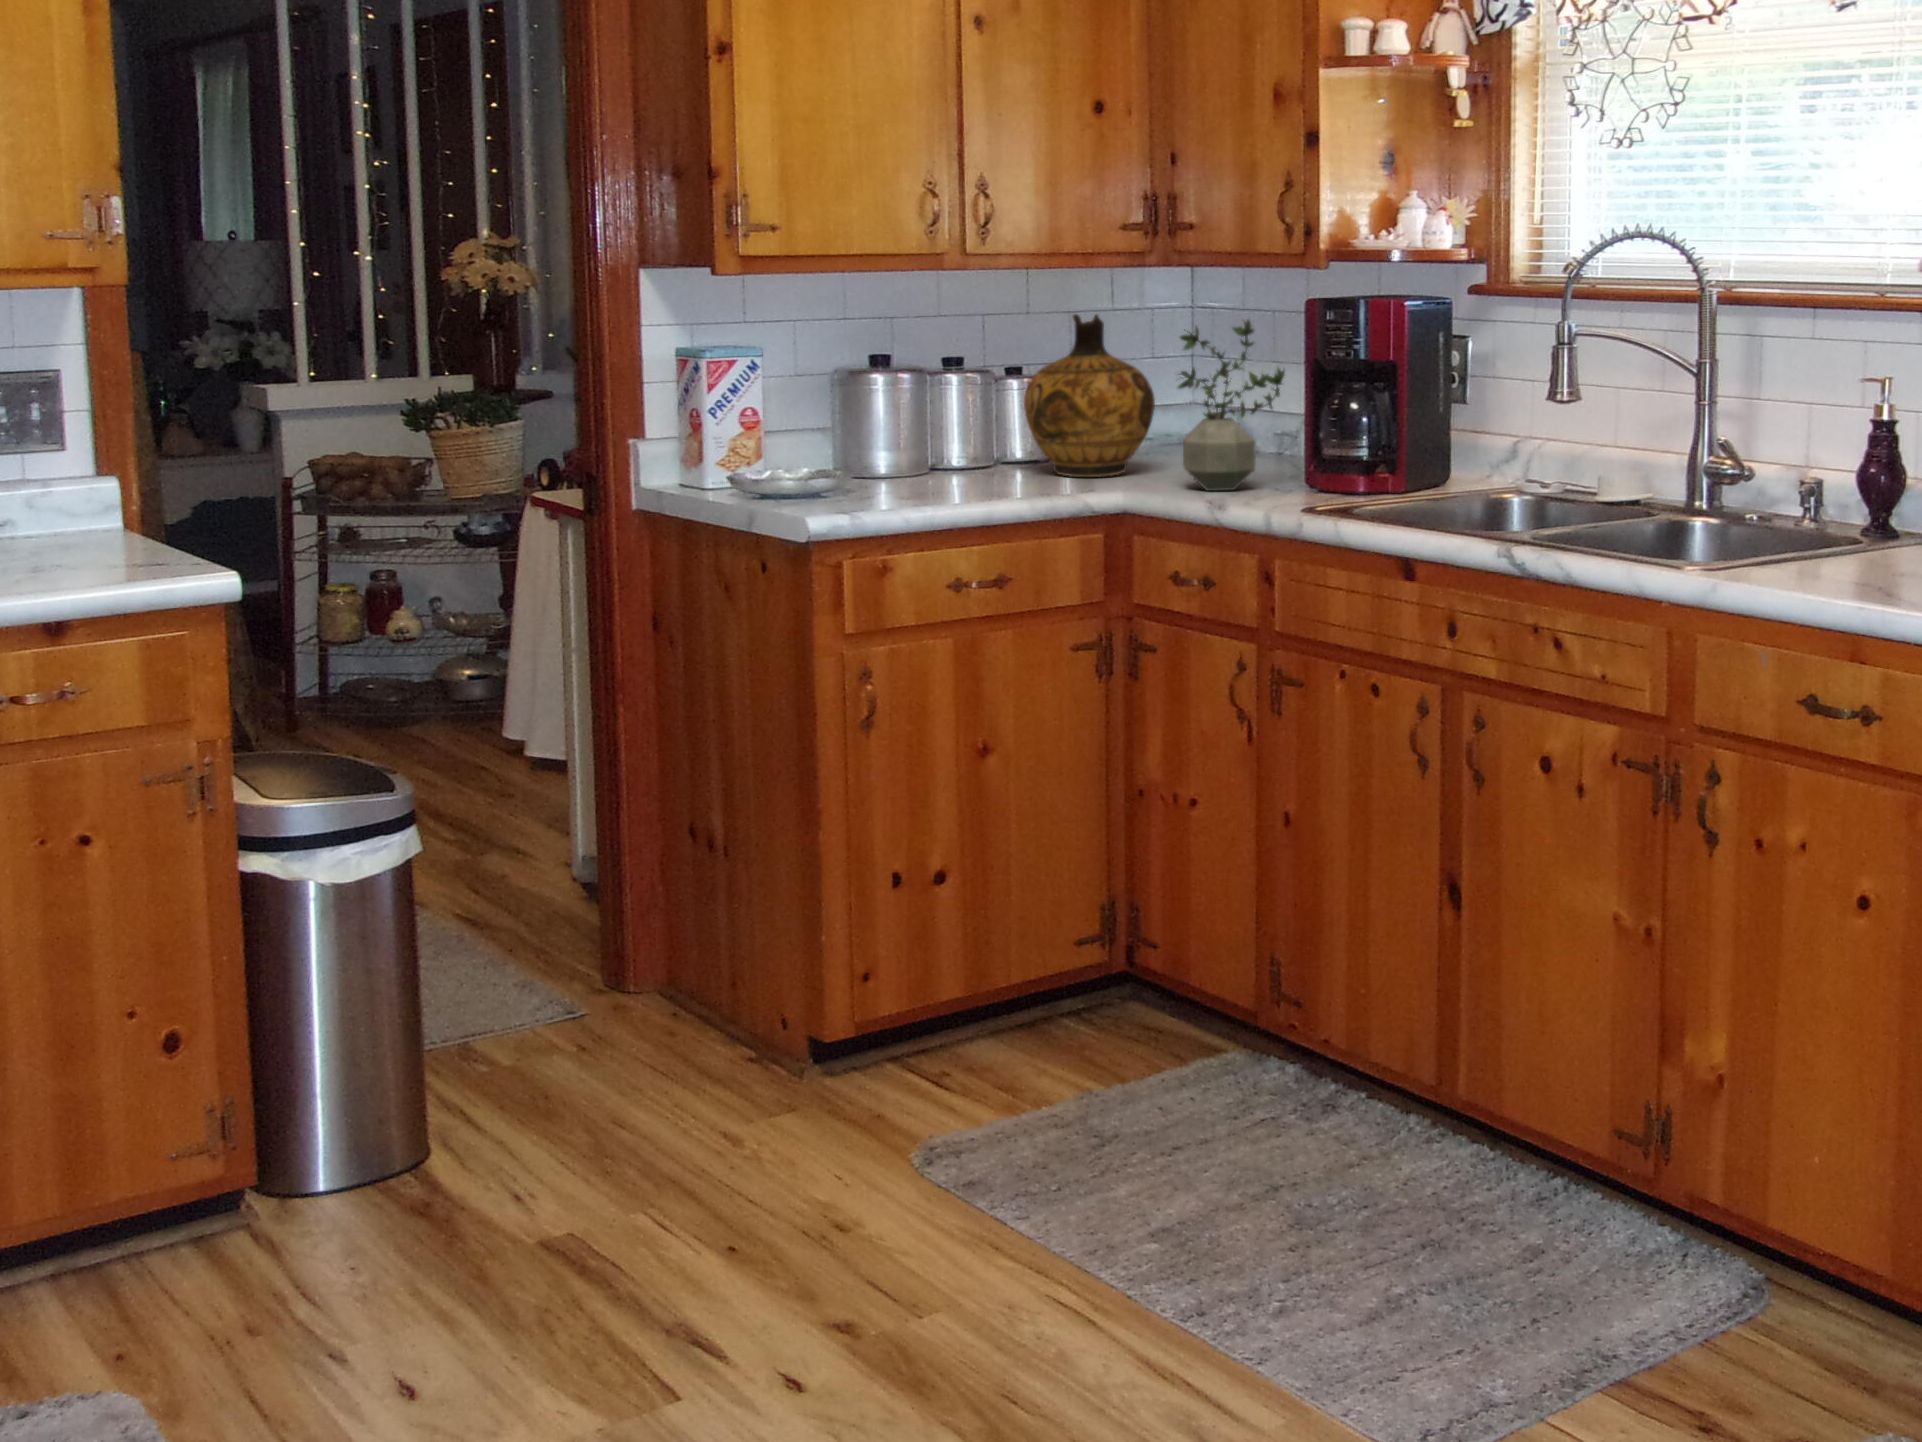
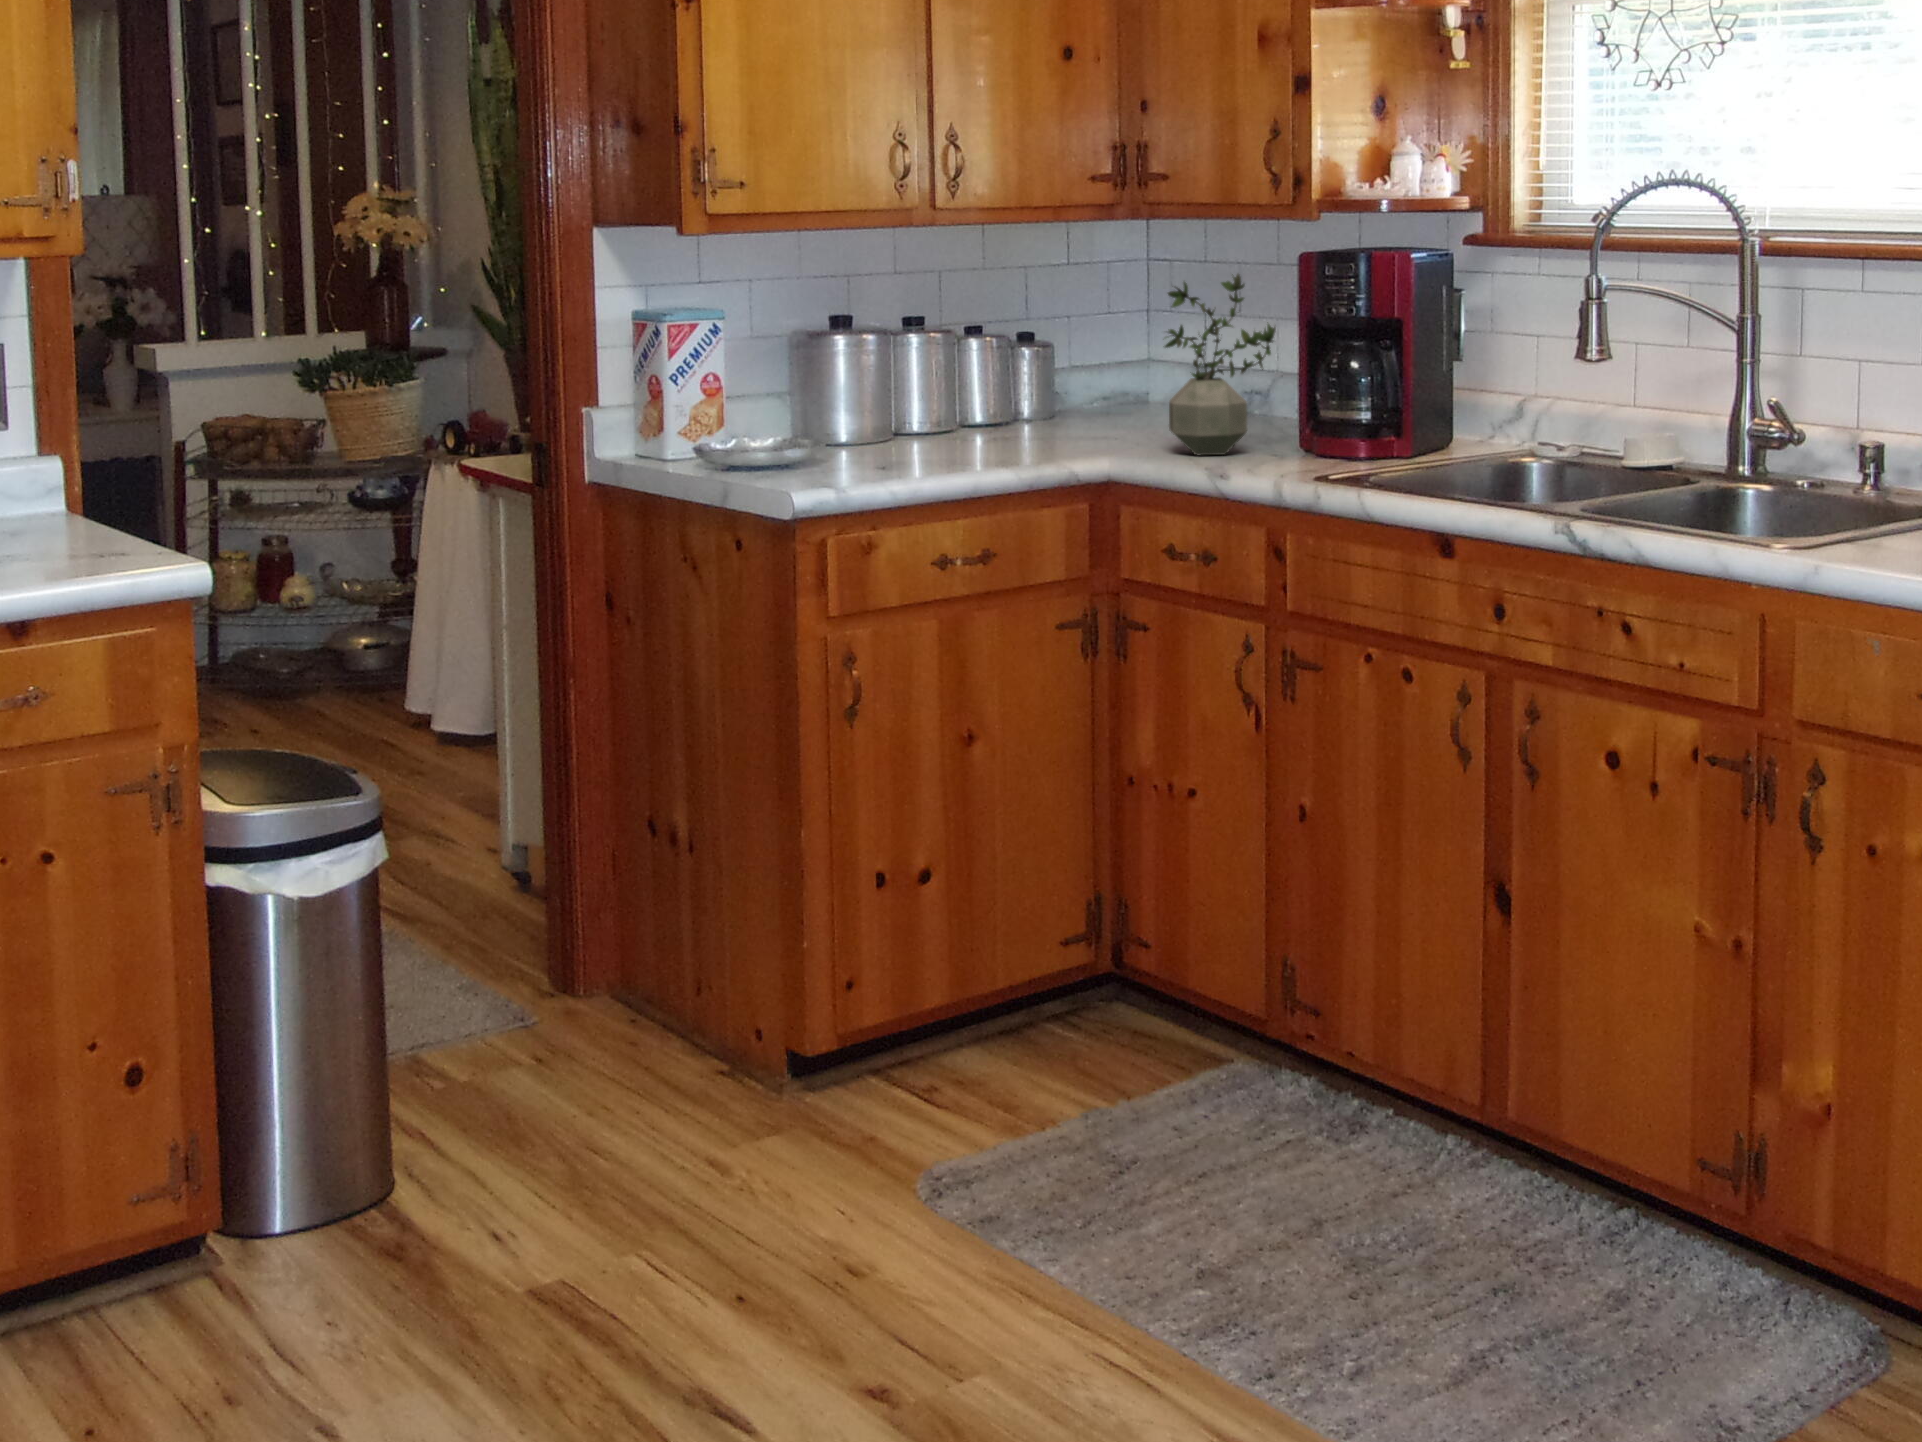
ceramic jug: present [1024,314,1155,477] -> none [993,269,1130,441]

